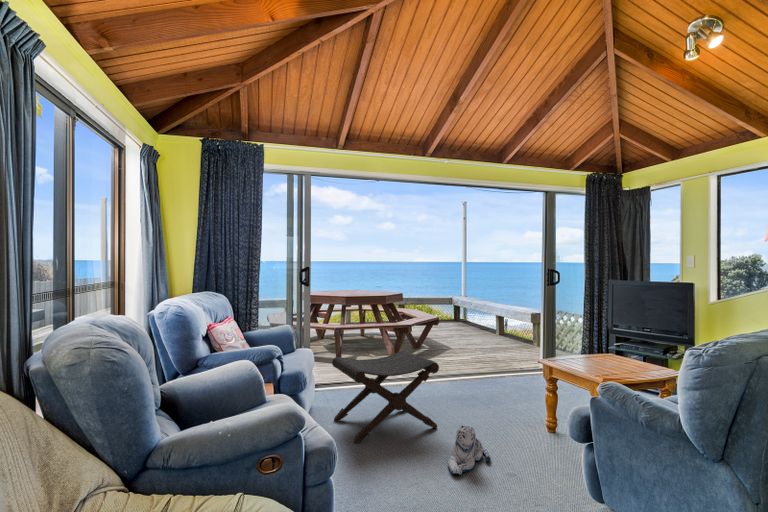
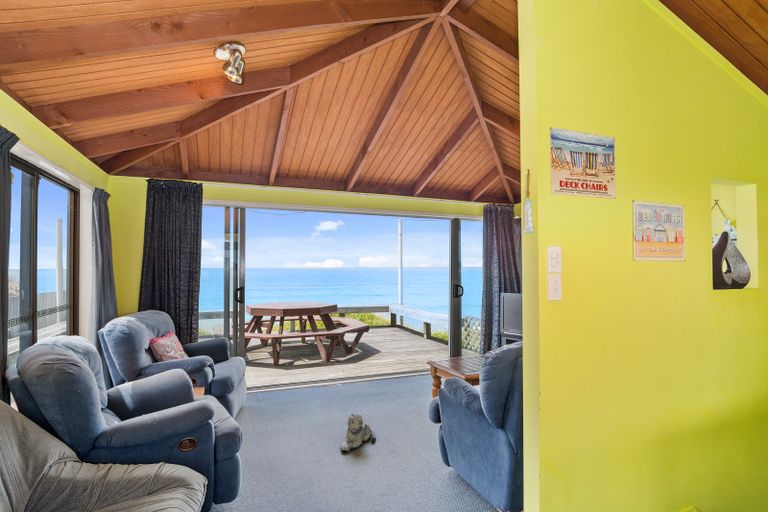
footstool: present [332,350,439,443] -> none [258,356,344,432]

